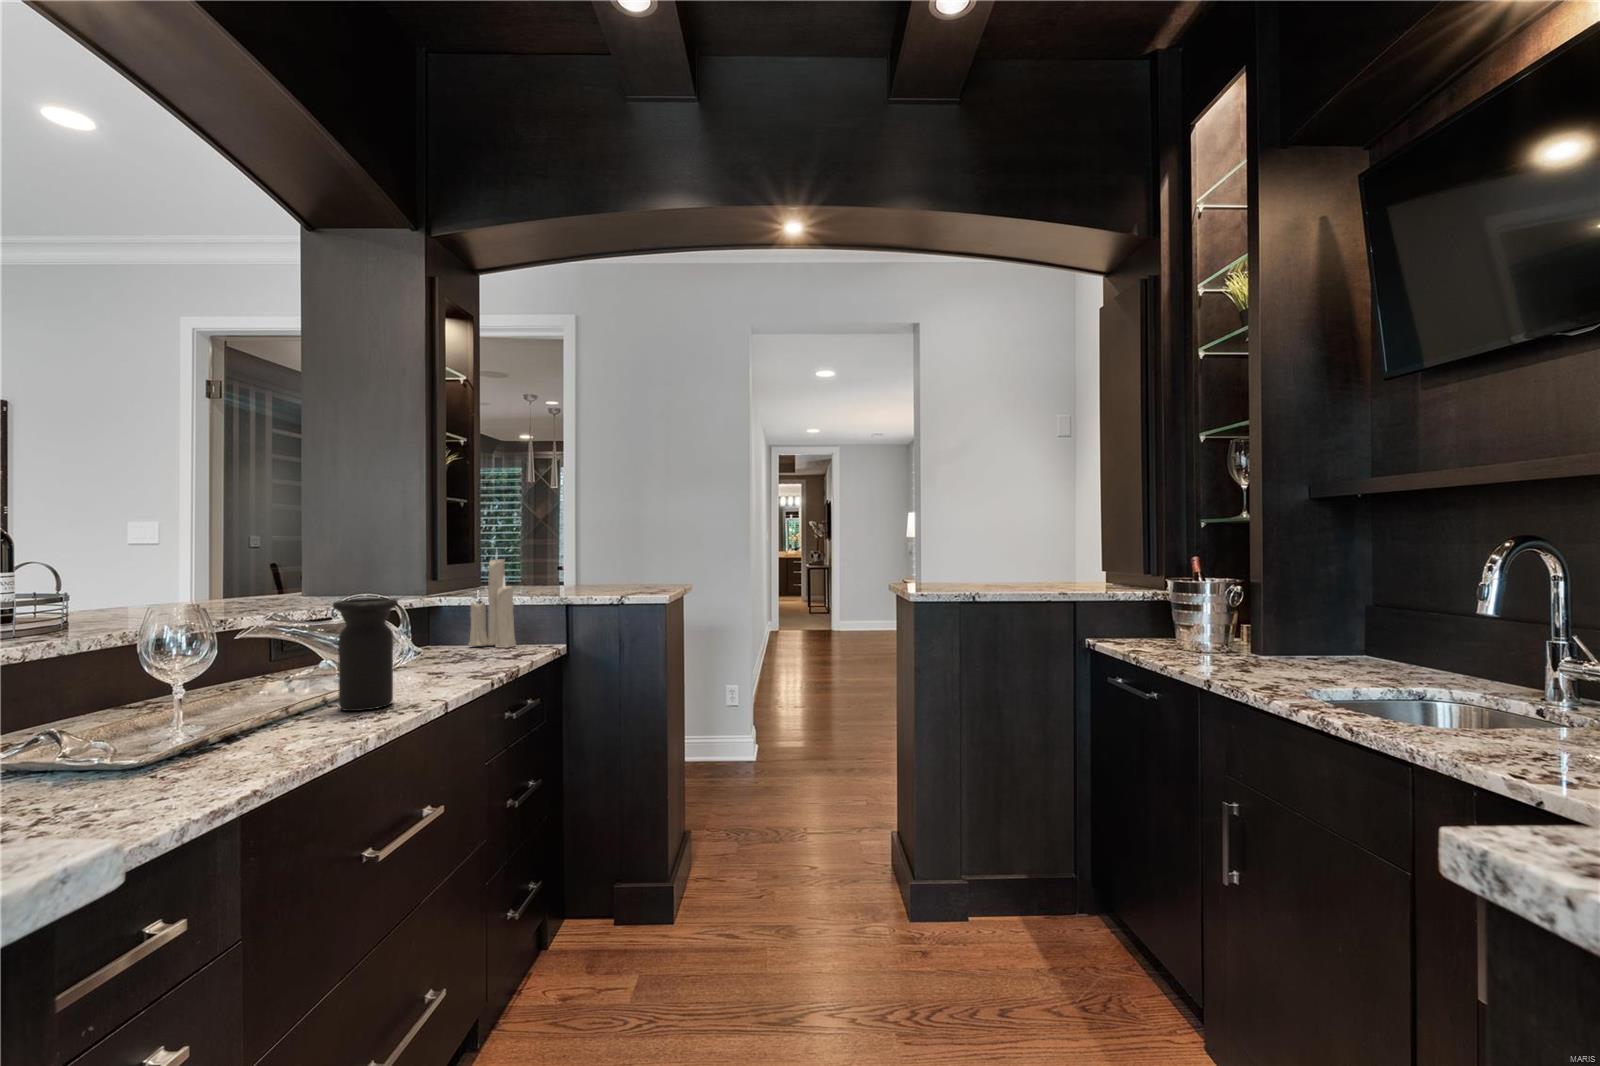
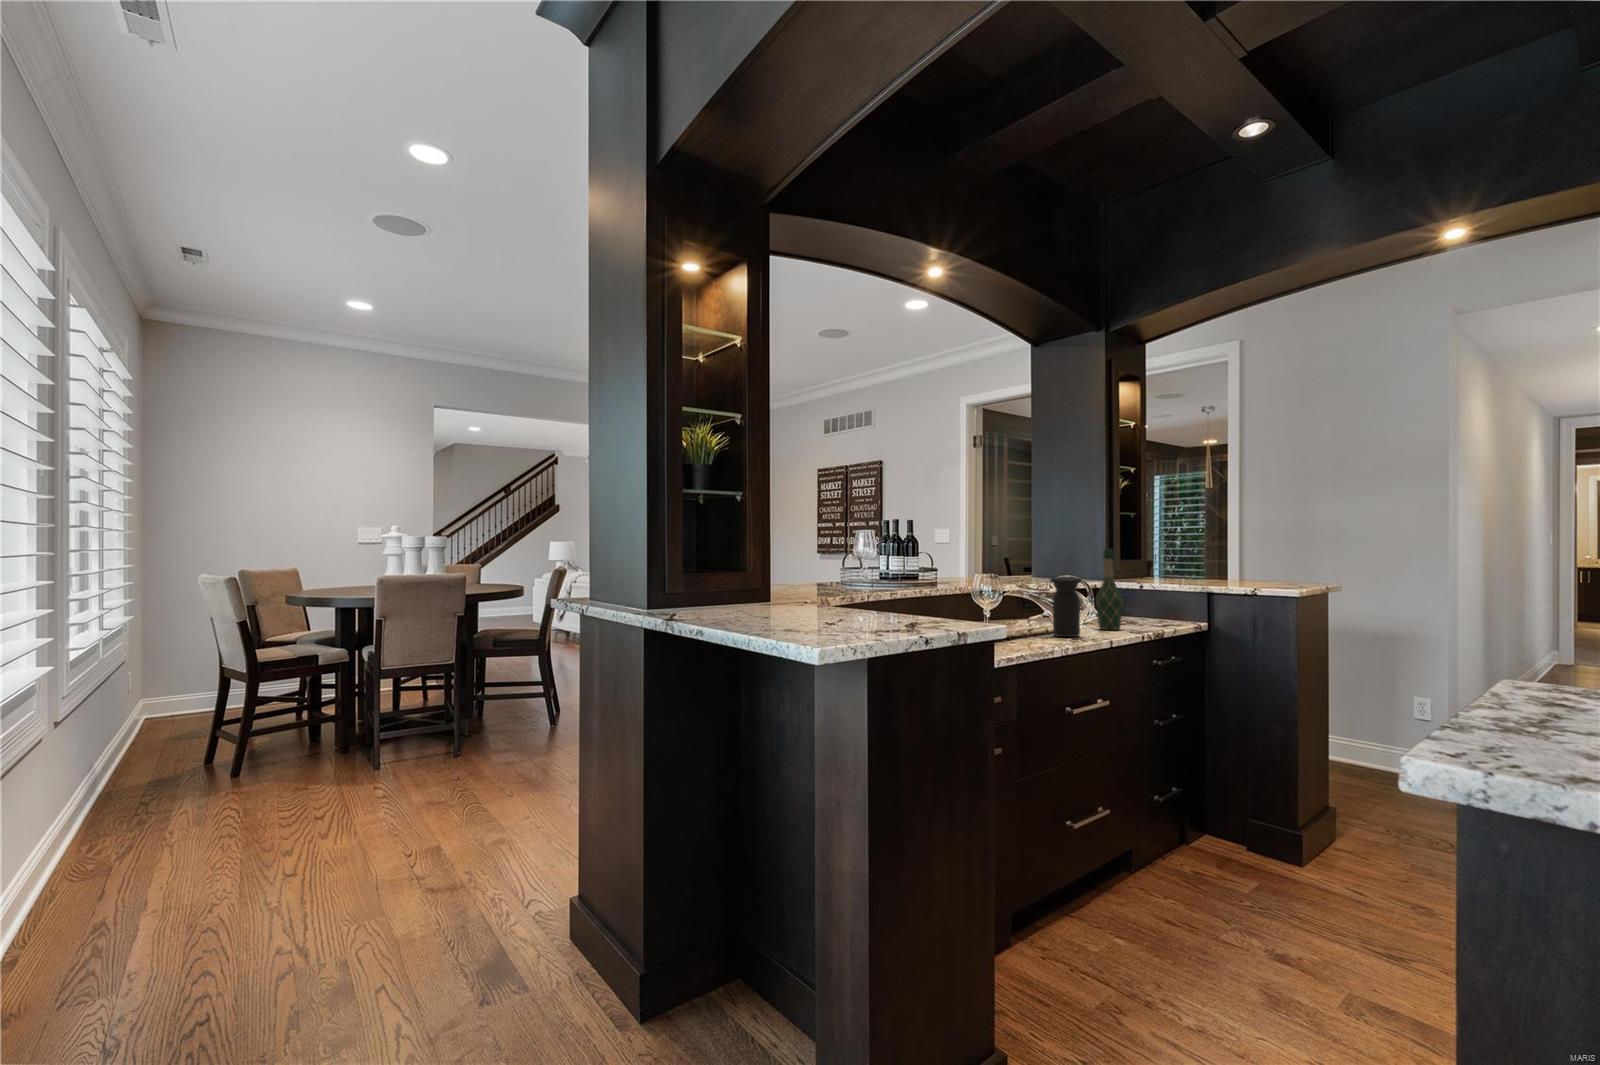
wine bottle: none [417,548,462,677] -> present [1096,549,1123,630]
candle: present [469,559,516,648] -> none [1135,545,1169,621]

